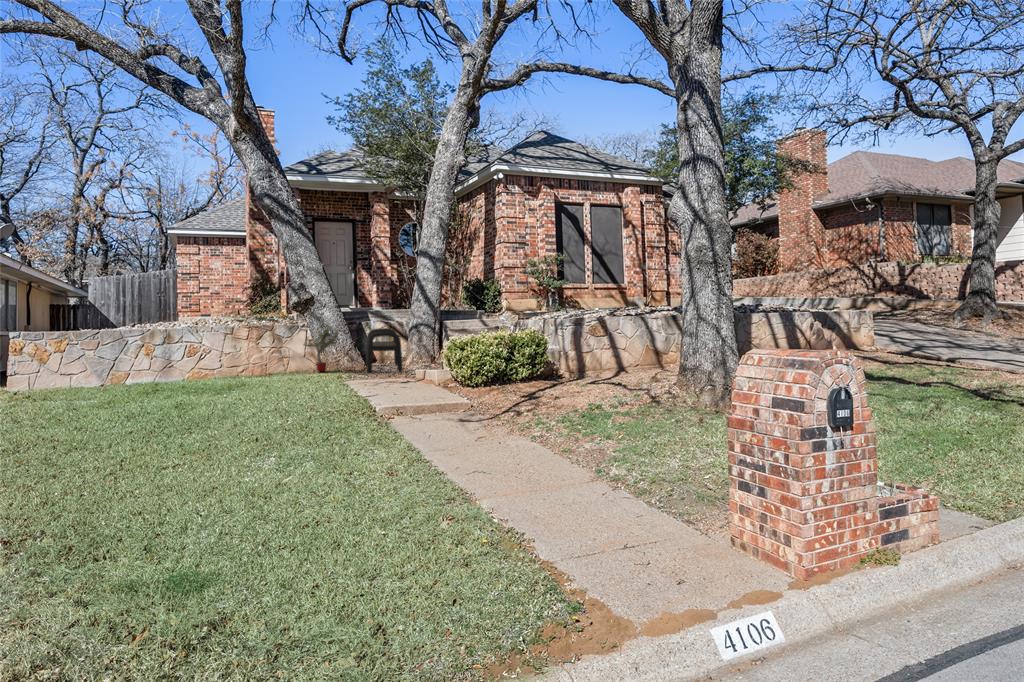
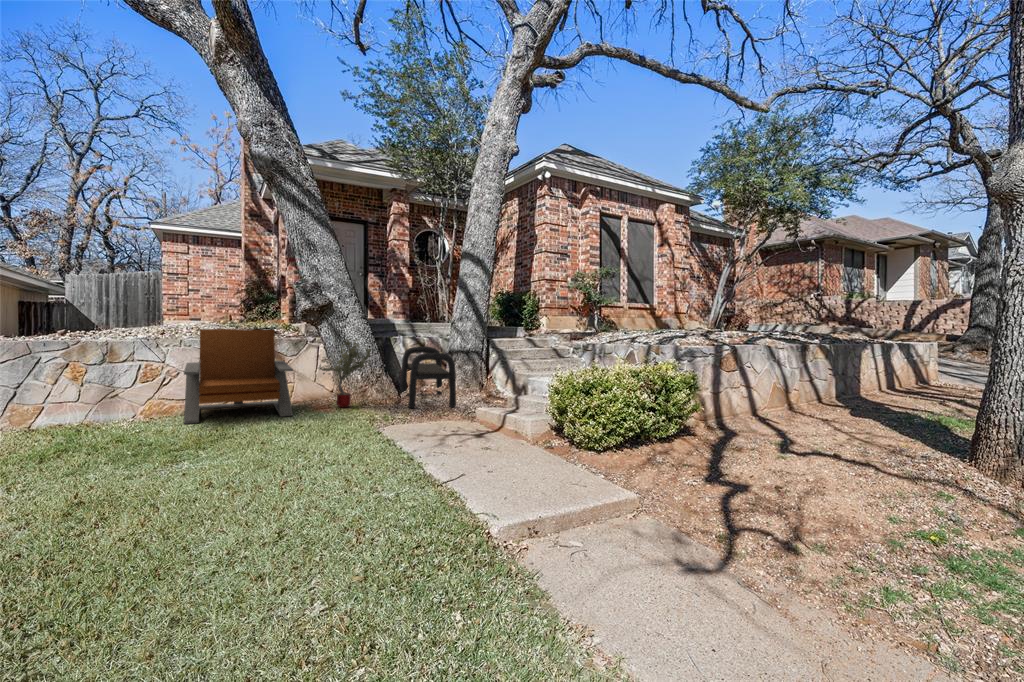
lounge chair: none [216,318,286,380] -> present [184,329,293,424]

